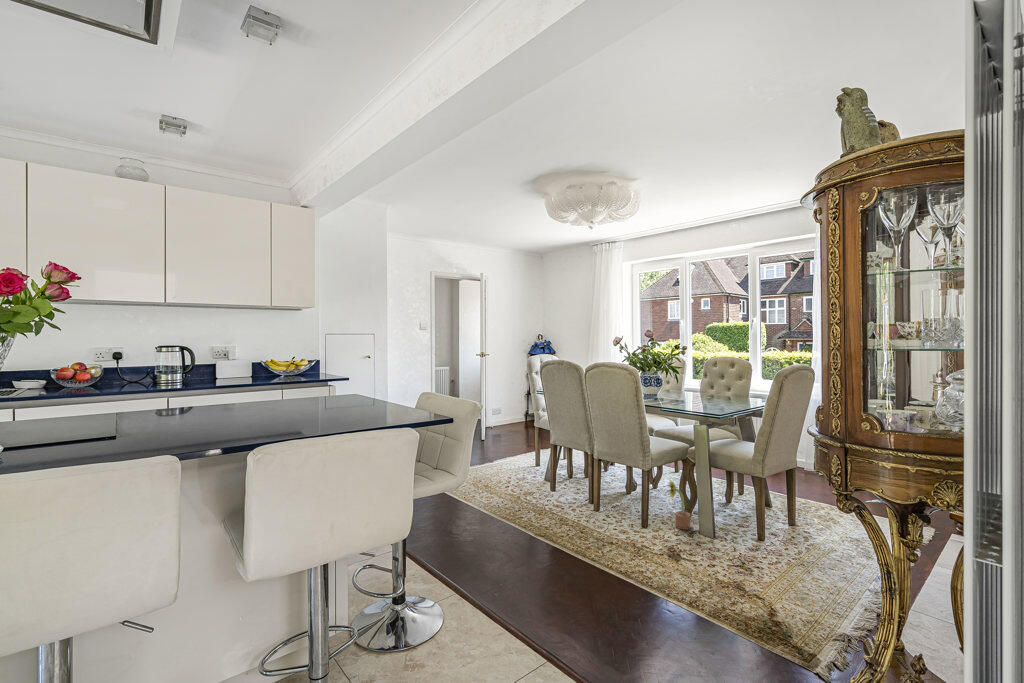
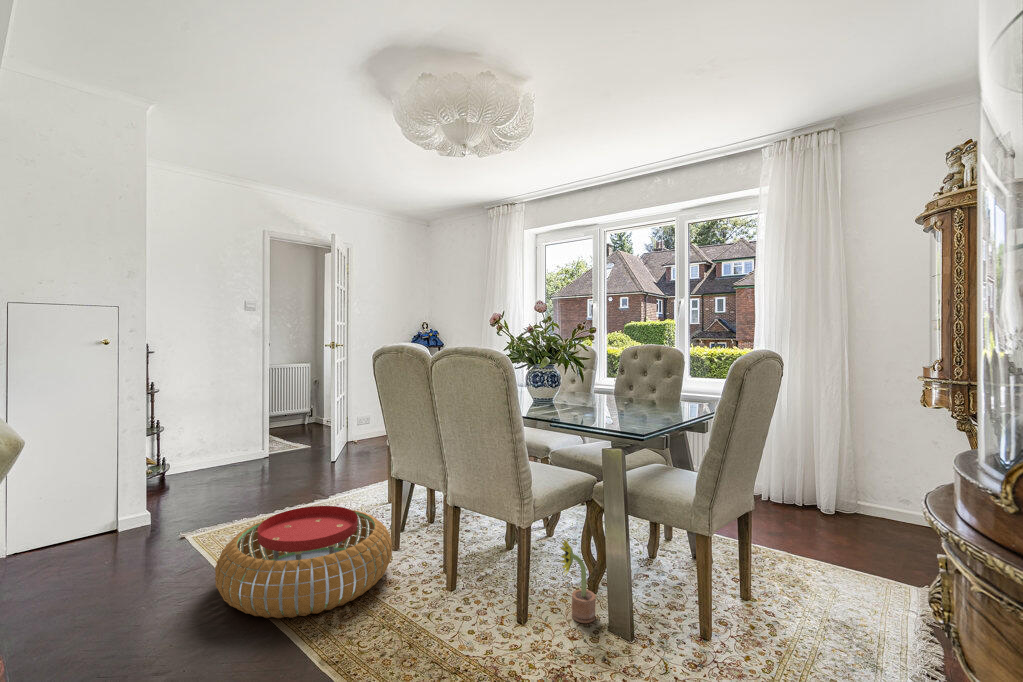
pouf: none [458,460,557,518] -> present [215,506,392,618]

